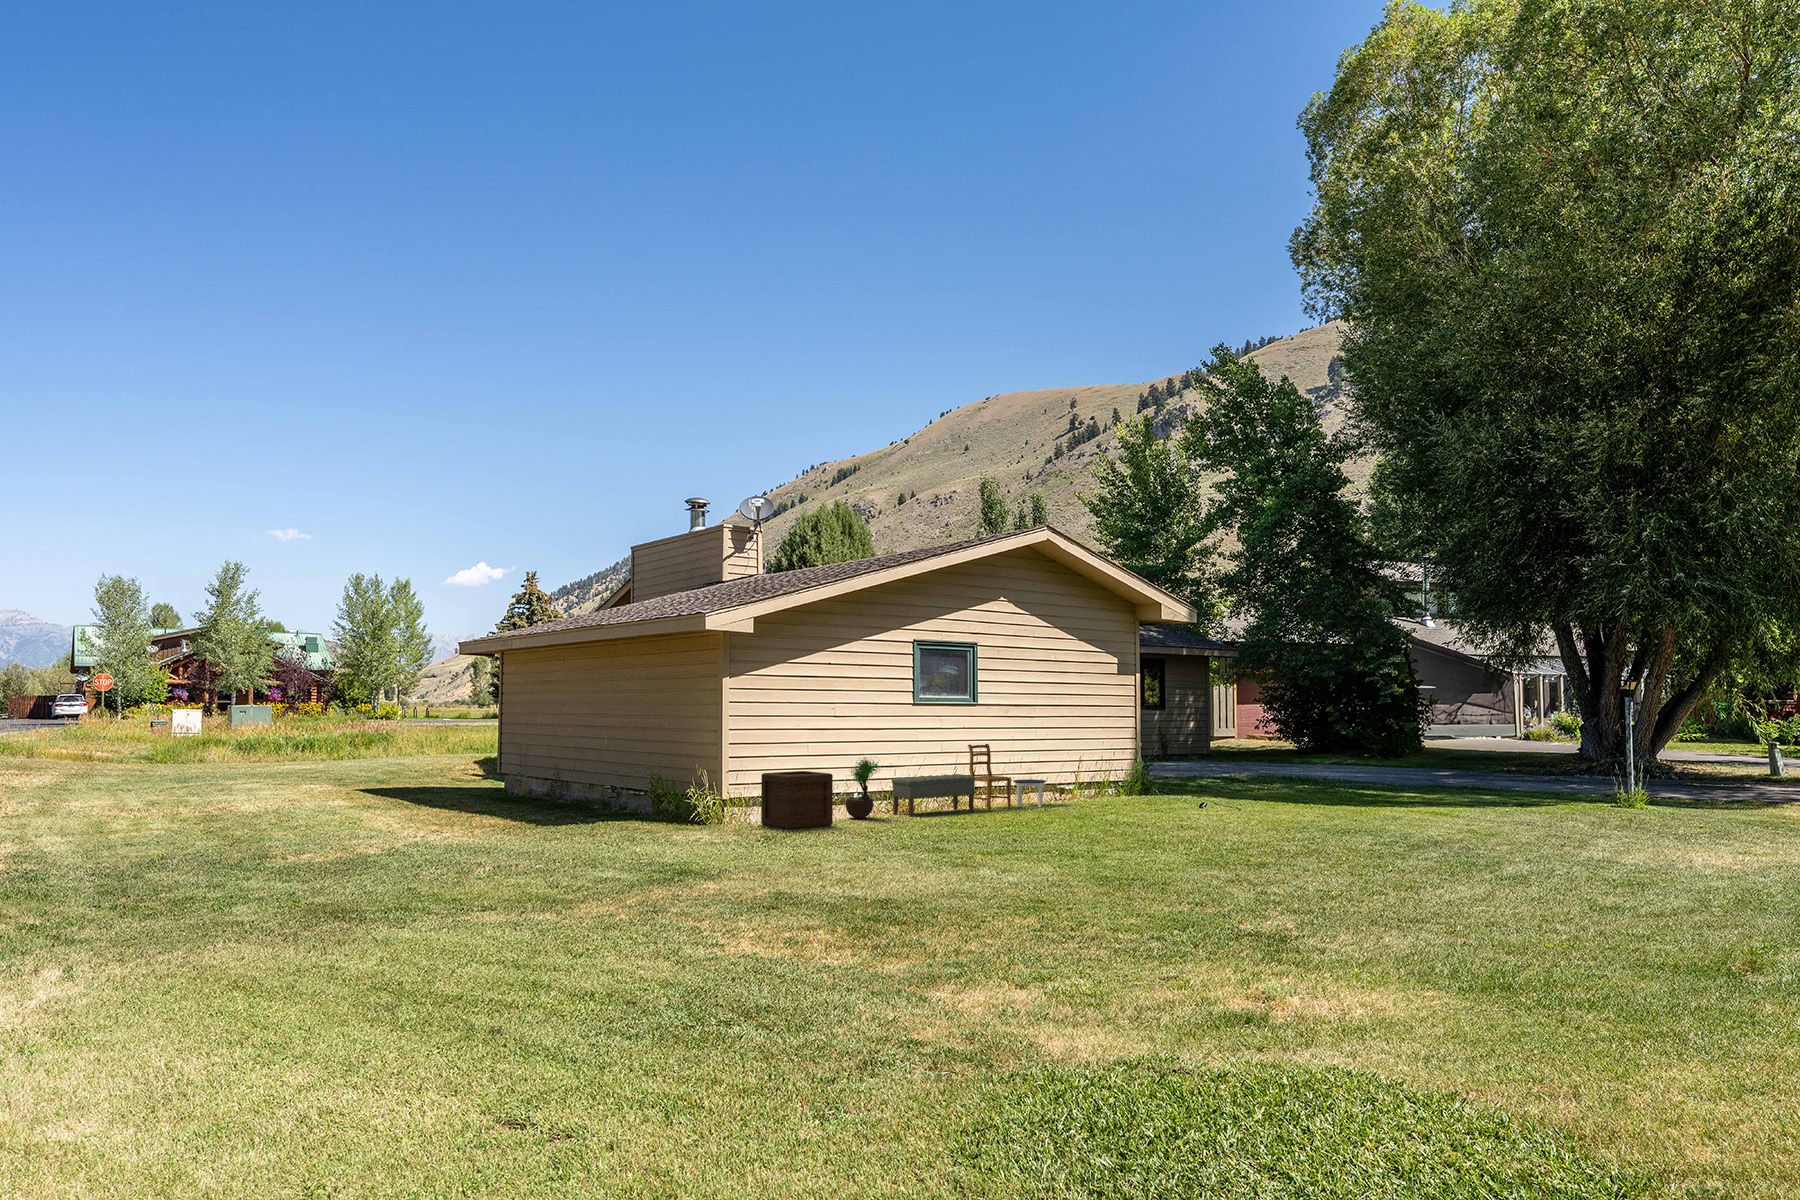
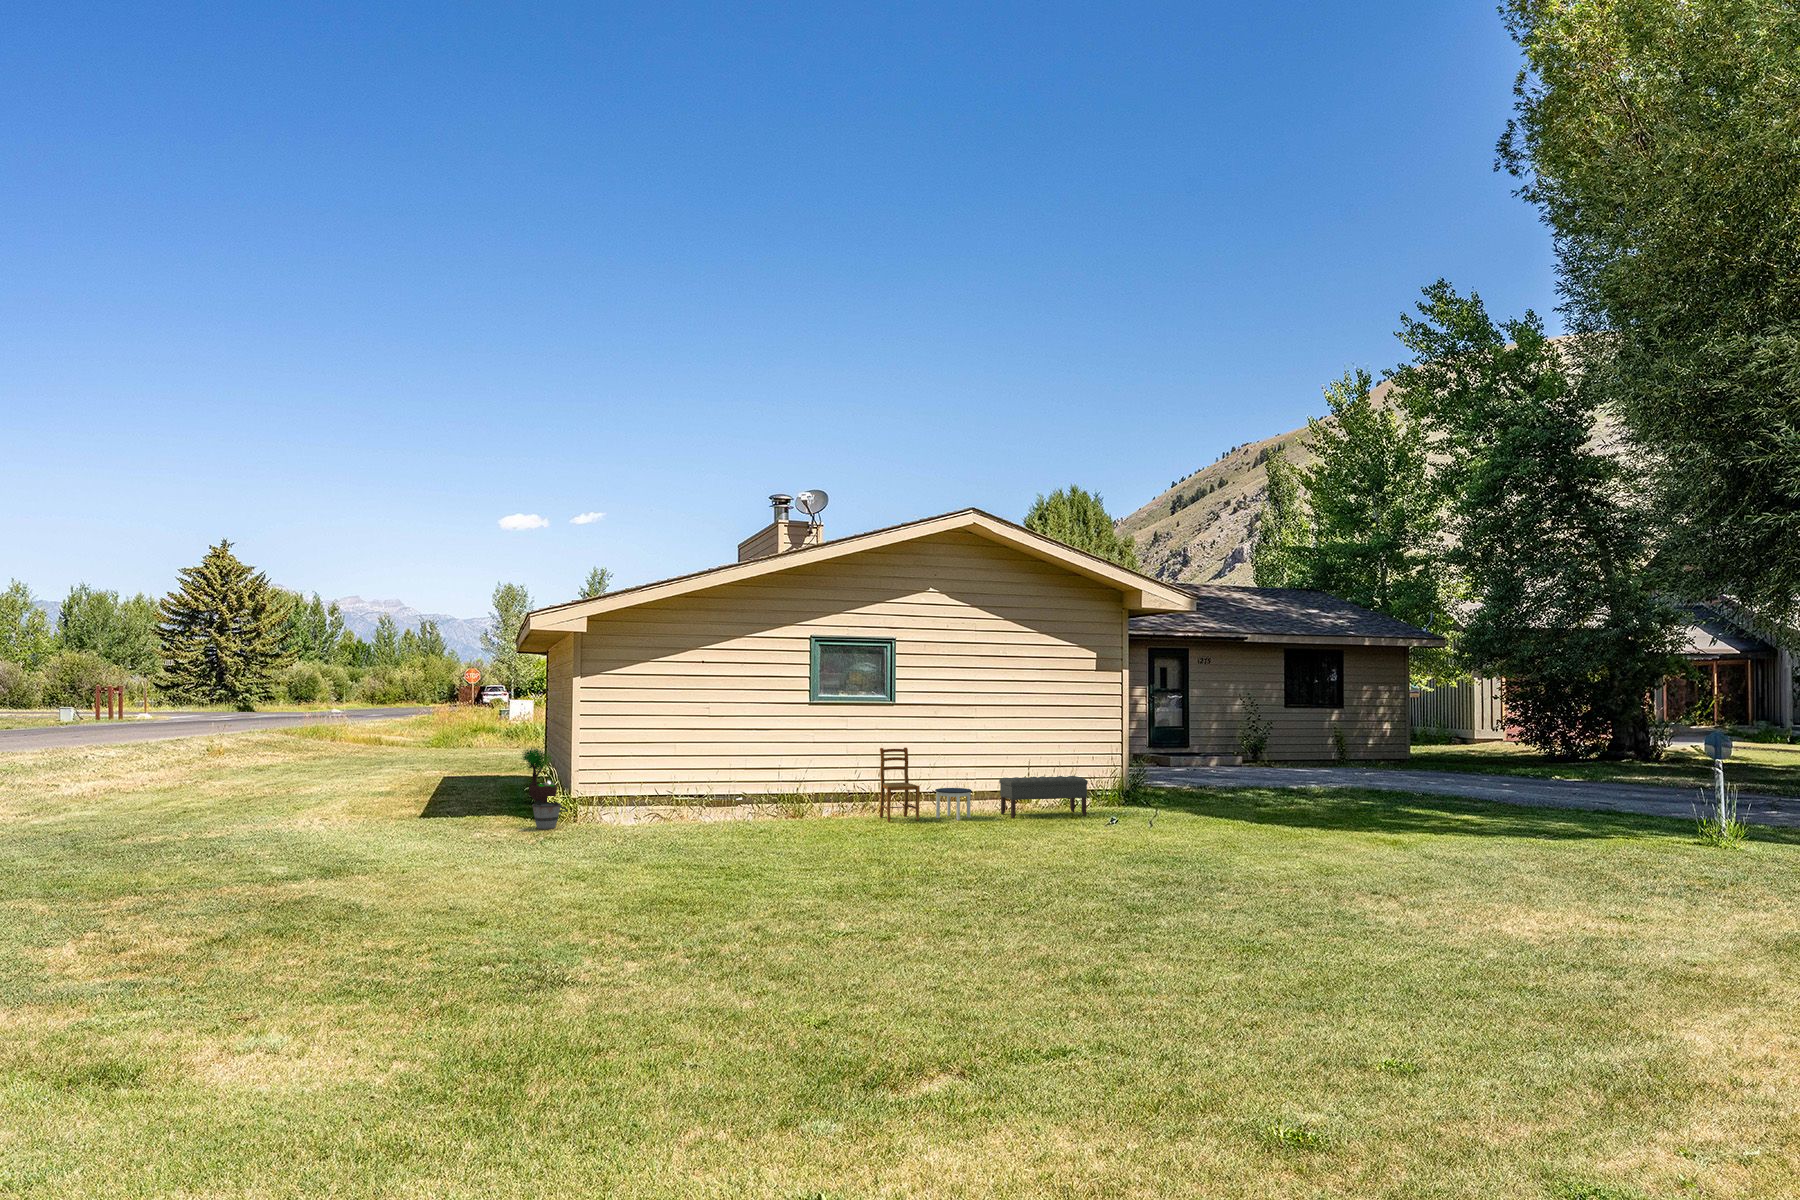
potted tree: present [846,757,880,818] -> present [522,748,557,803]
wooden crate: present [761,771,833,829] -> none [614,772,673,833]
bench: present [892,774,975,817] -> present [999,776,1088,818]
bucket: none [692,803,725,831] -> present [532,800,568,829]

